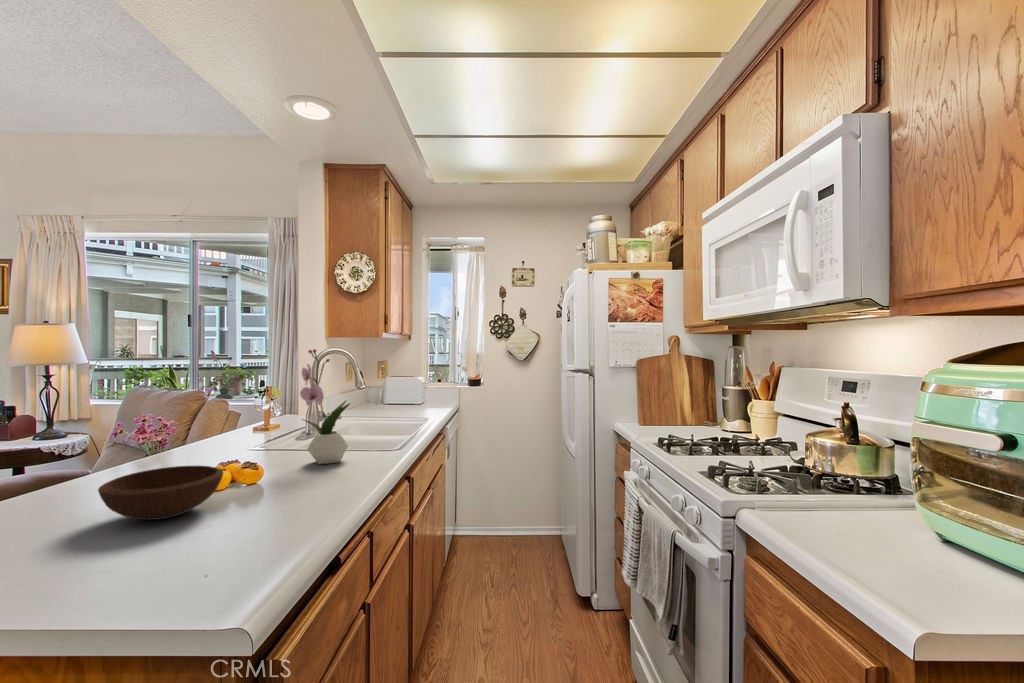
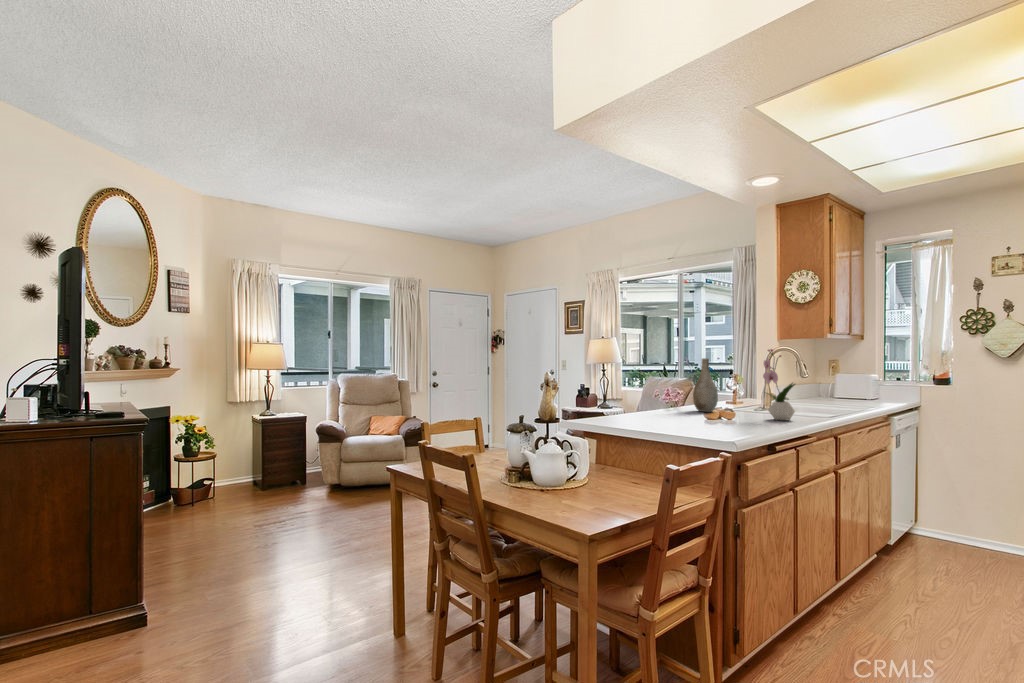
vase: none [178,365,226,459] -> present [693,358,718,412]
bowl: present [98,465,223,520] -> none [679,406,728,426]

